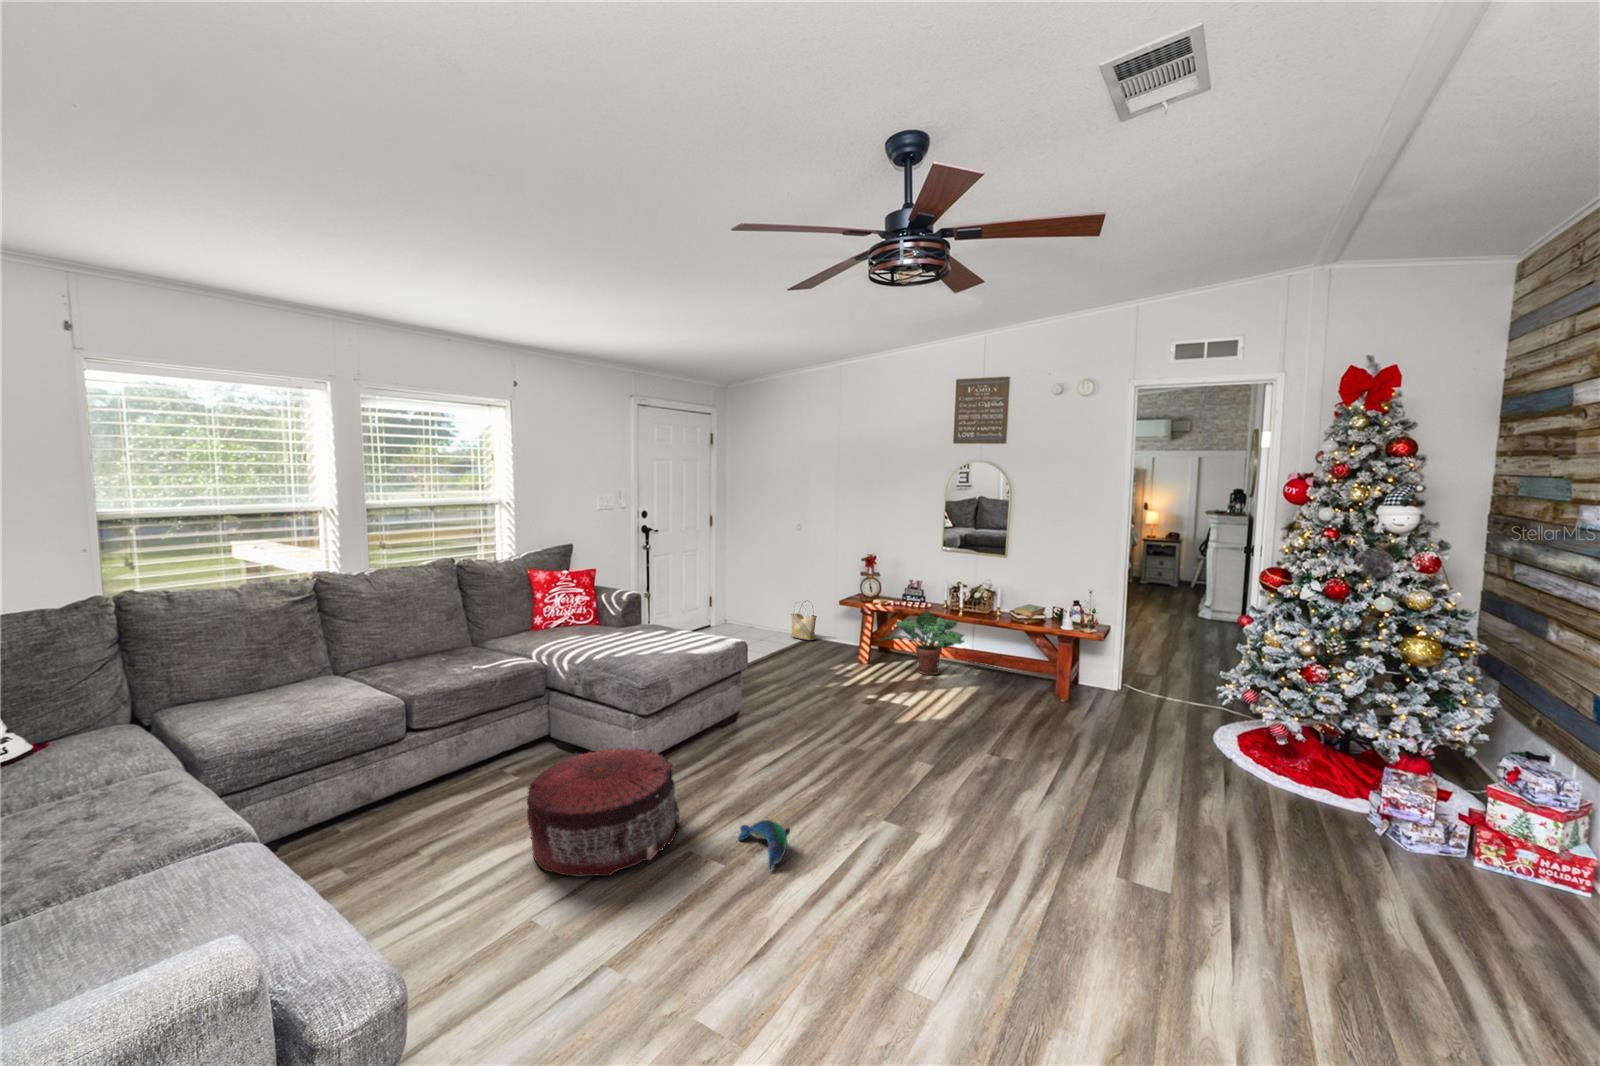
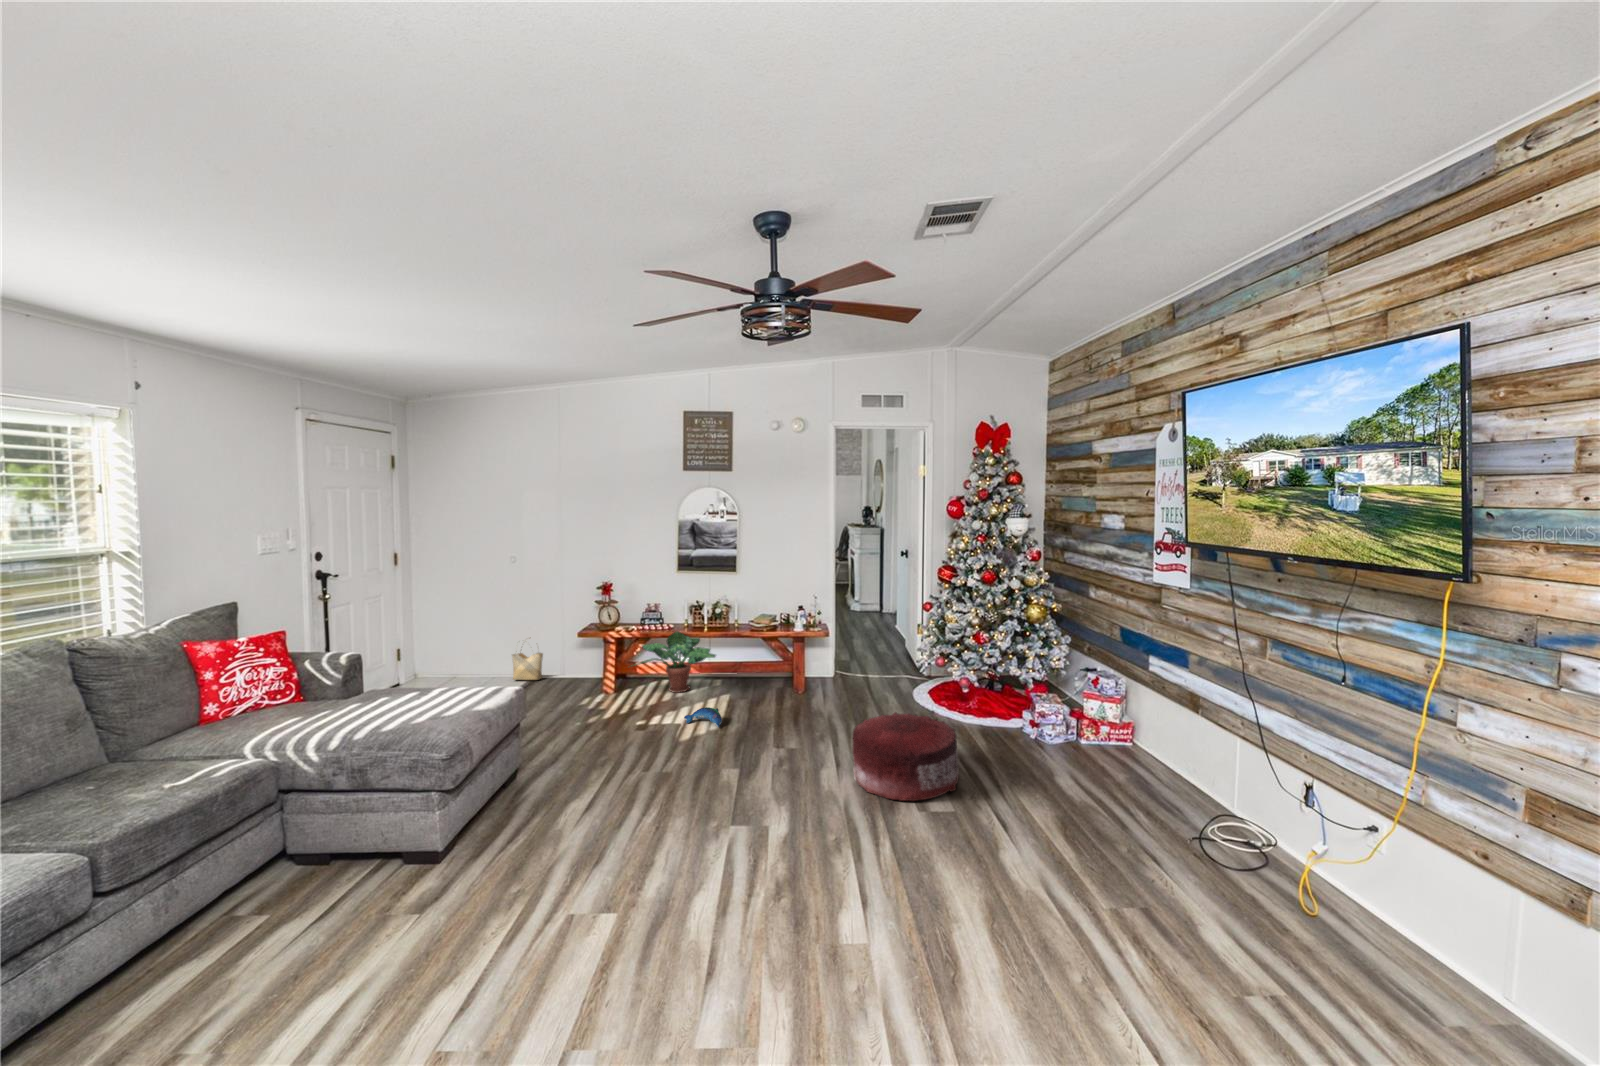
pouf: present [527,748,681,877] -> present [852,712,959,801]
plush toy: present [738,820,790,869] -> present [684,707,722,727]

